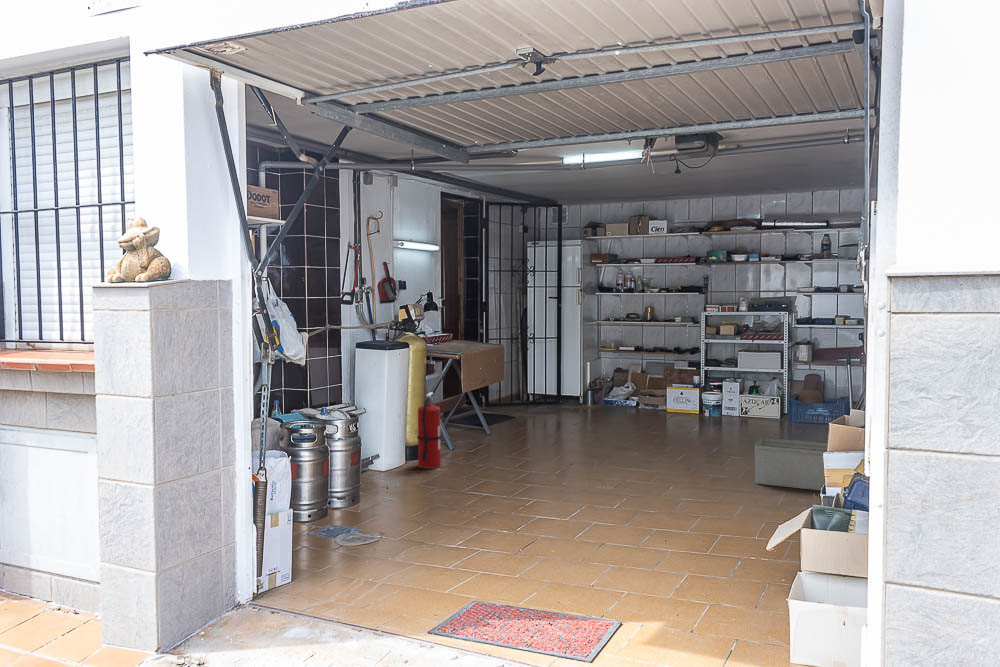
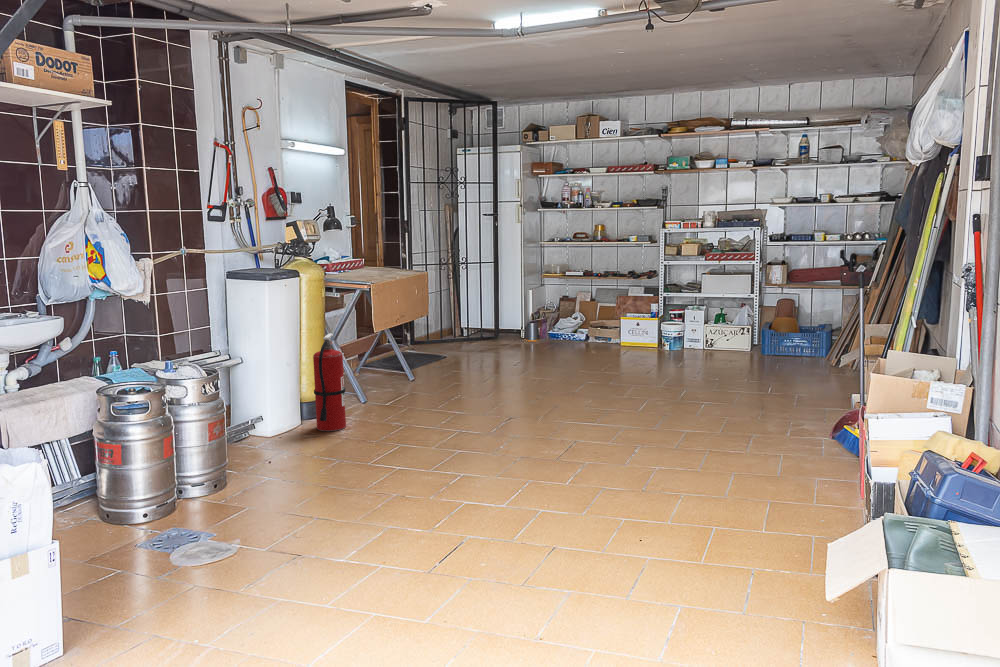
storage bin: present [755,437,828,490] -> none [744,380,847,449]

